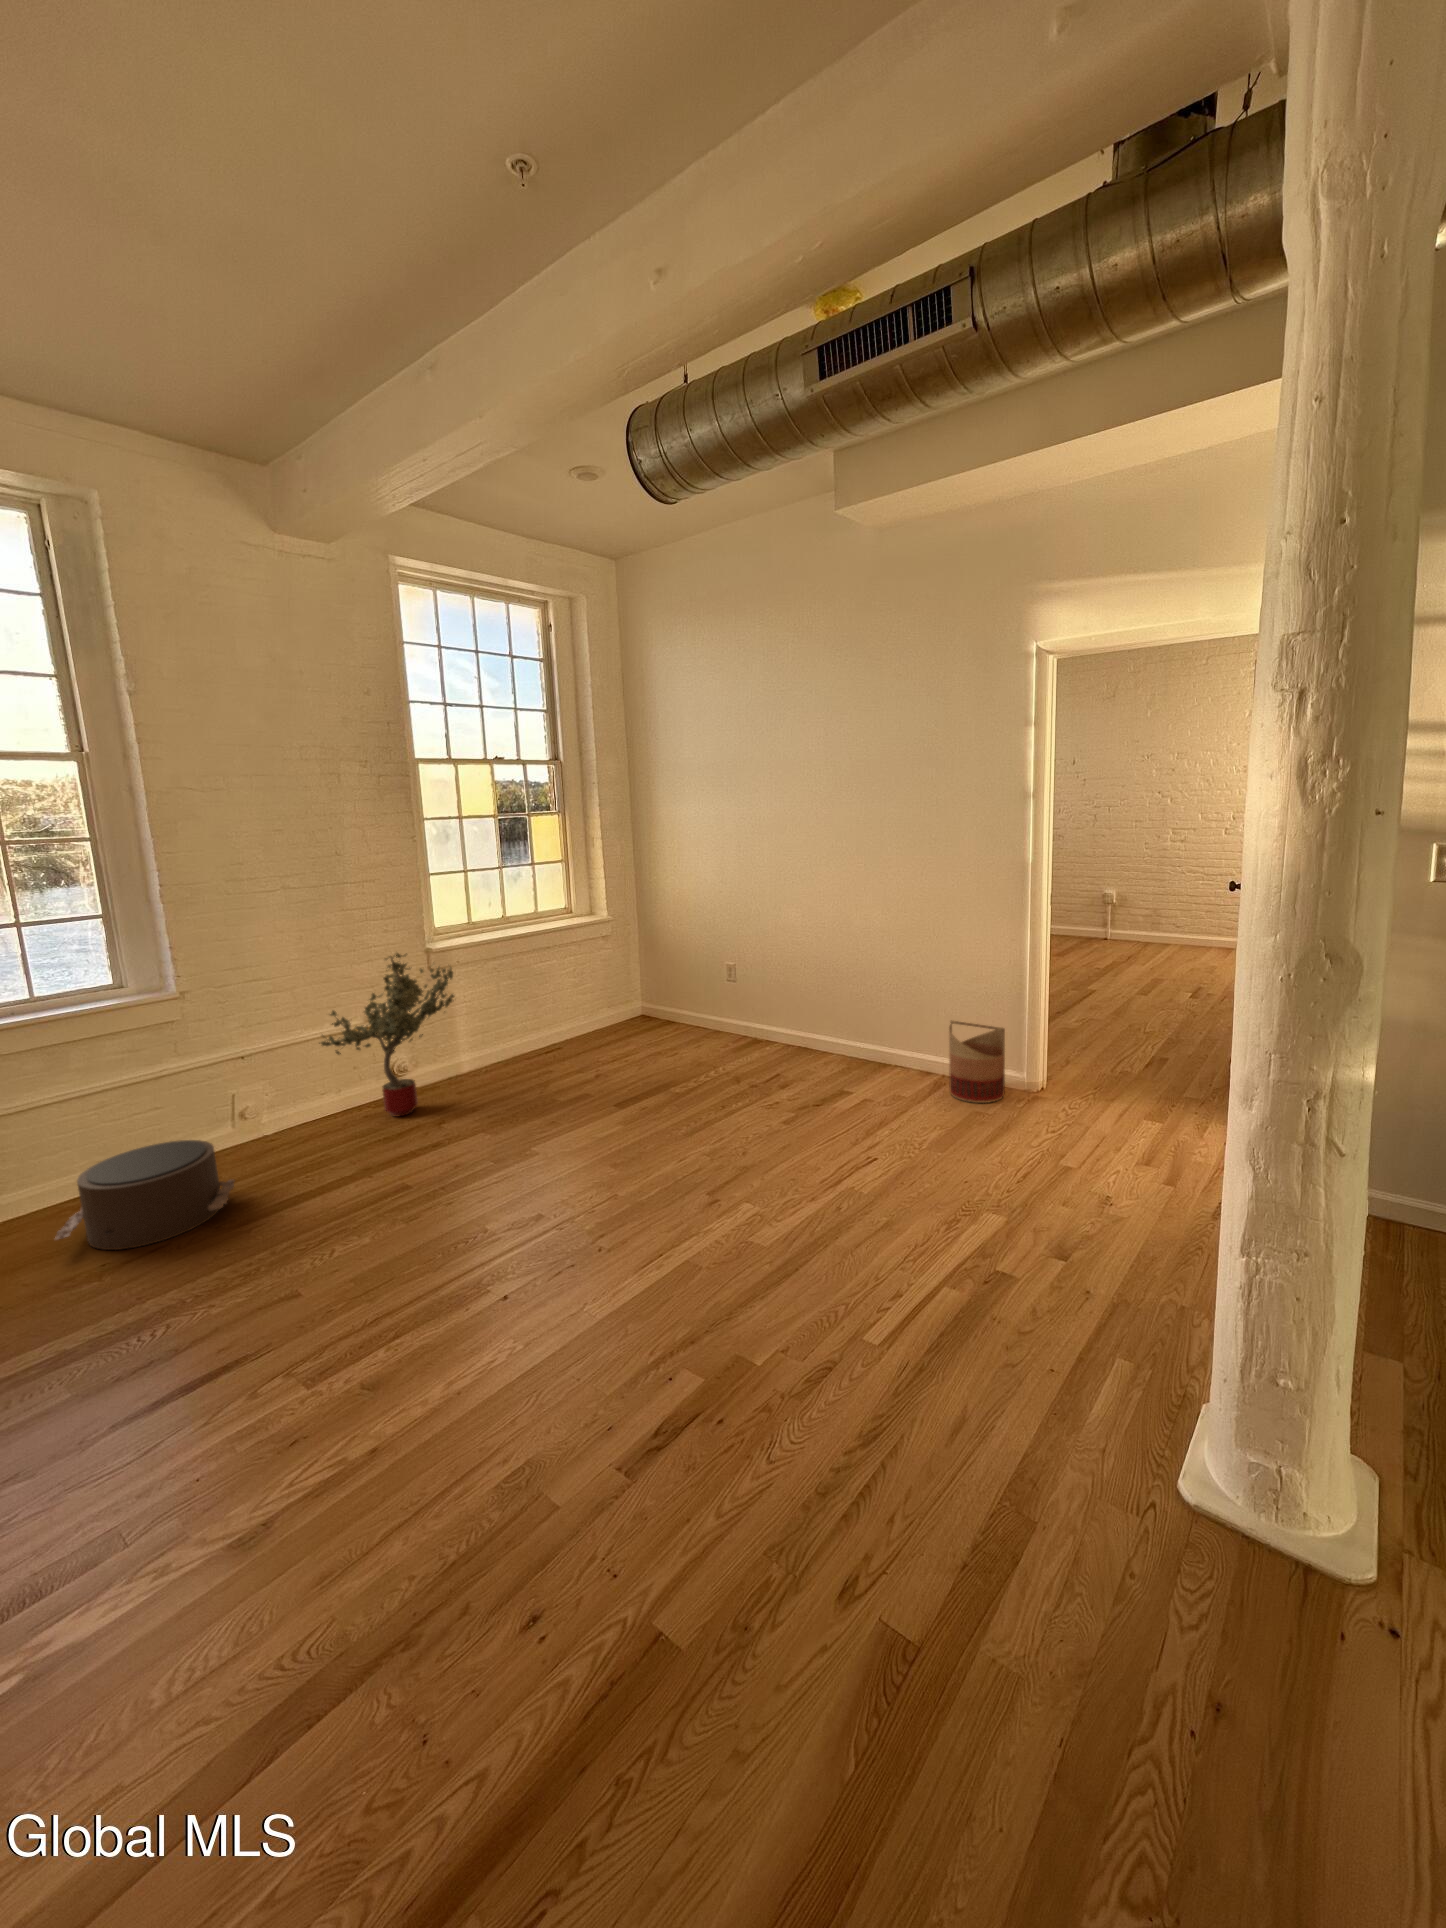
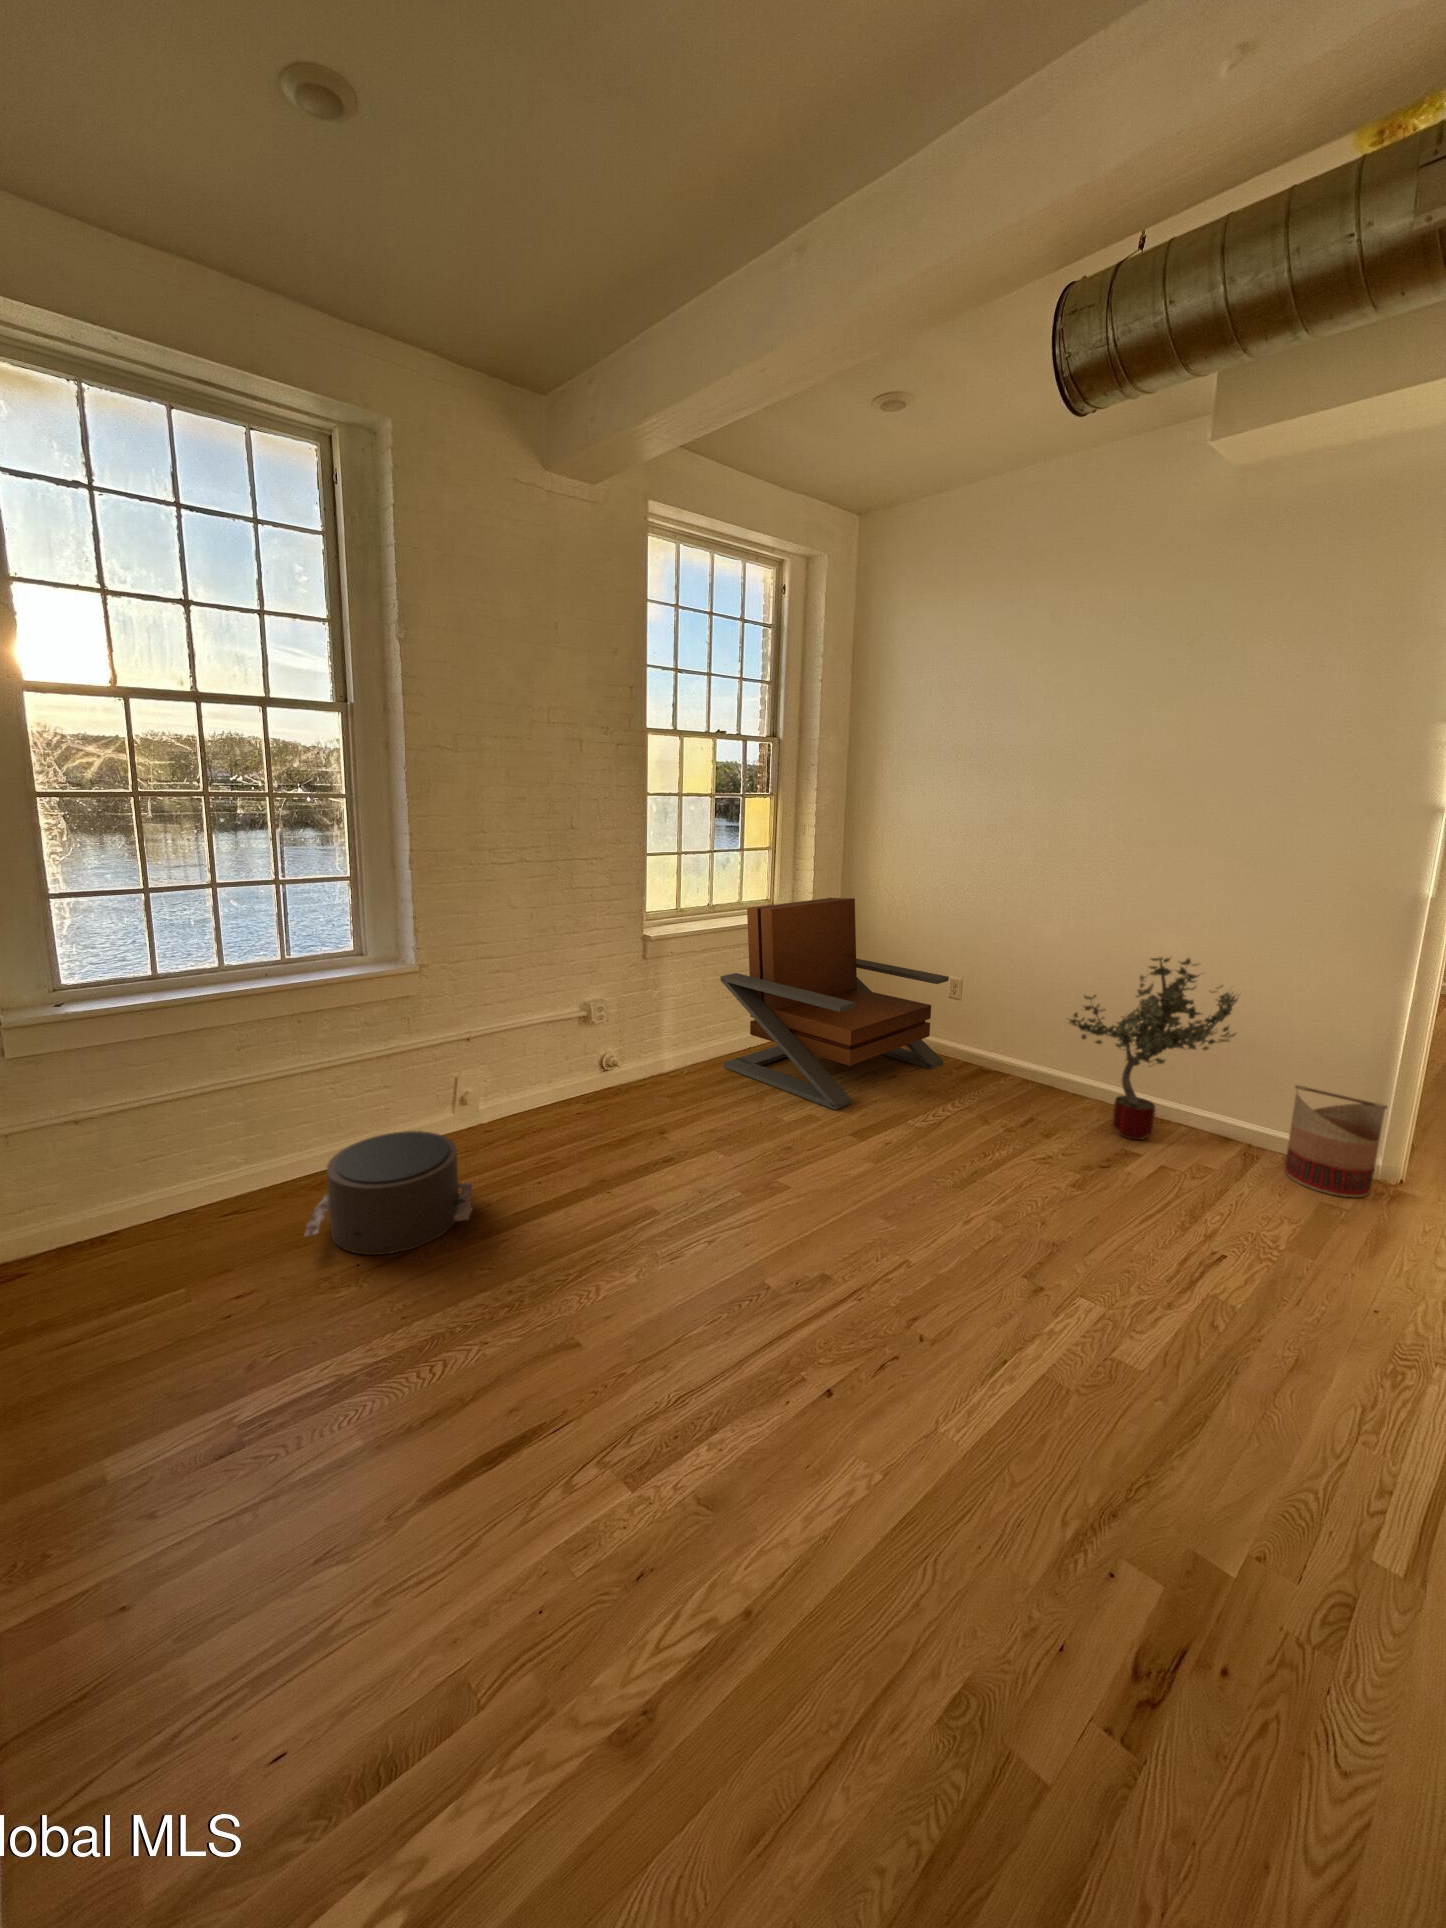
lounge chair: none [511,901,724,1087] -> present [720,898,949,1110]
potted tree: present [321,953,454,1116] -> present [1069,957,1239,1140]

